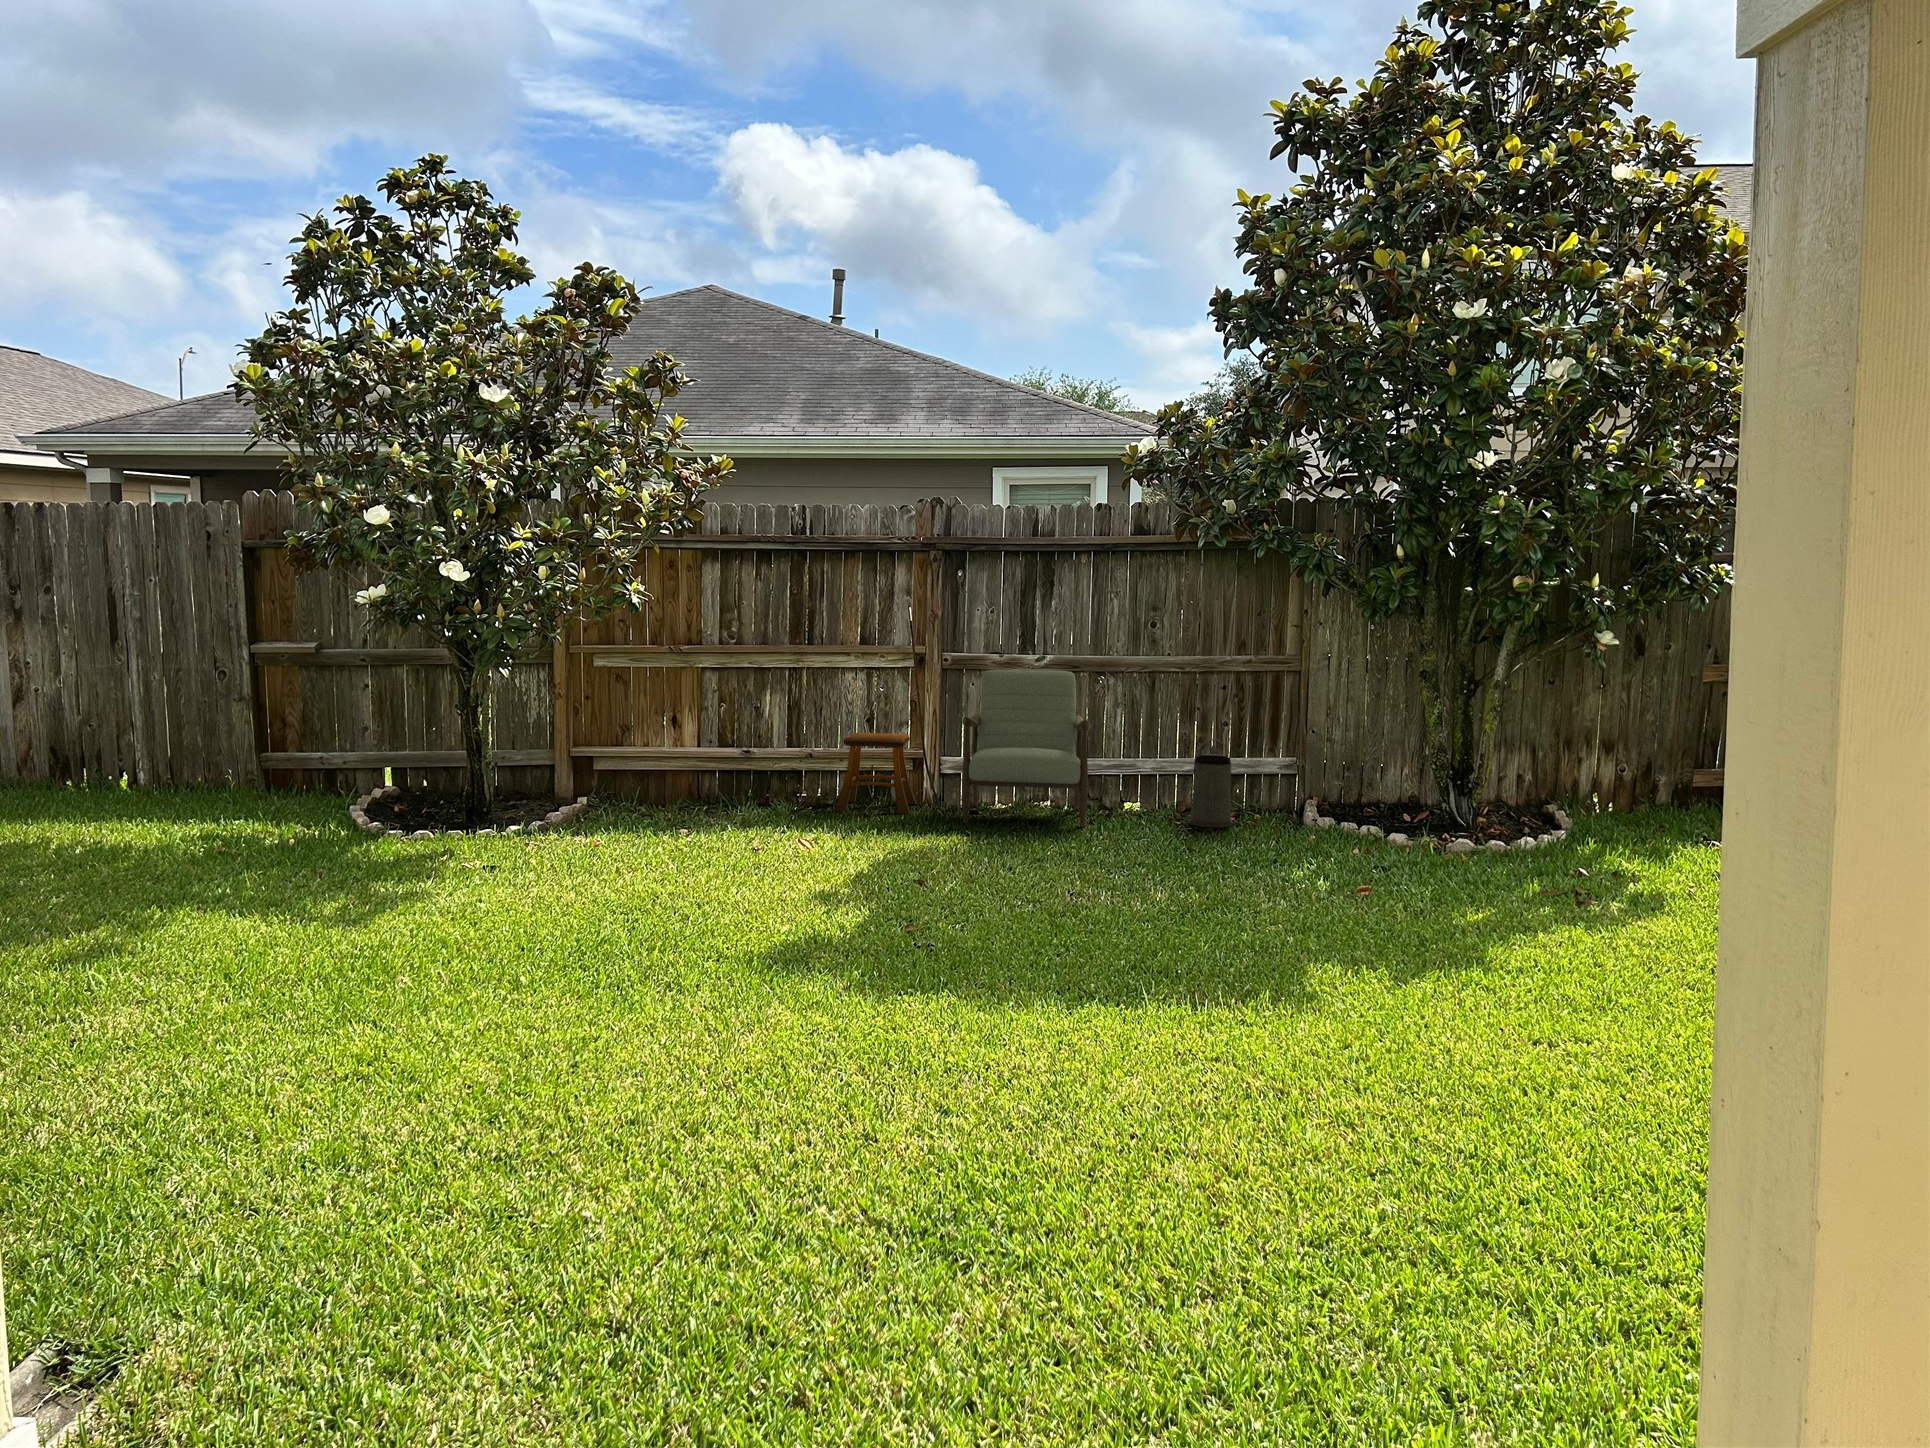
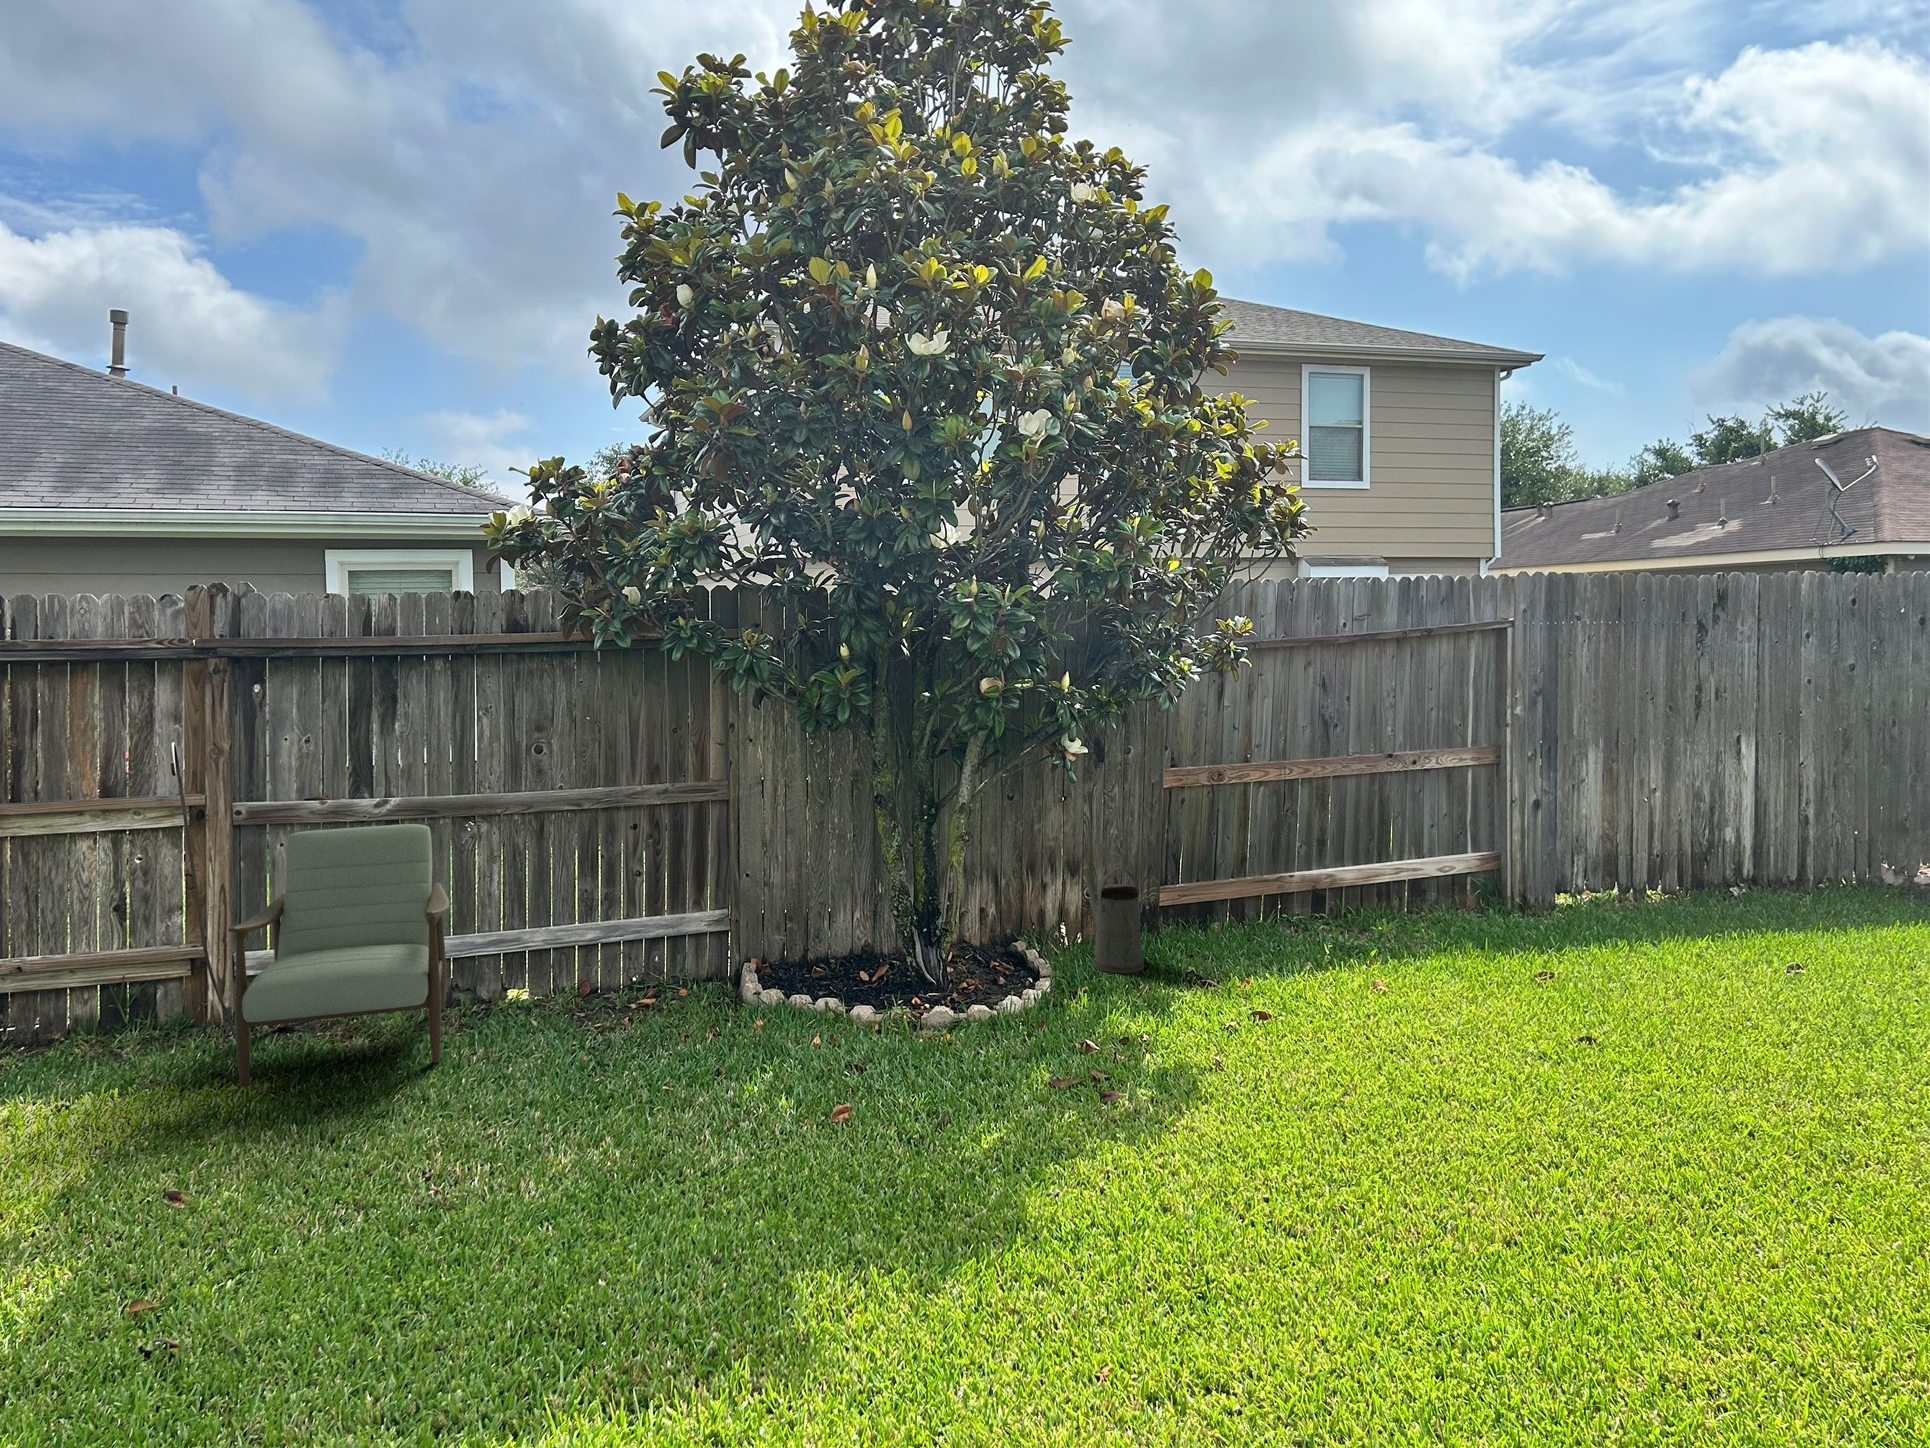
stool: present [833,733,917,814] -> none [18,937,193,1087]
watering can: present [1188,739,1233,827] -> present [1084,868,1144,974]

